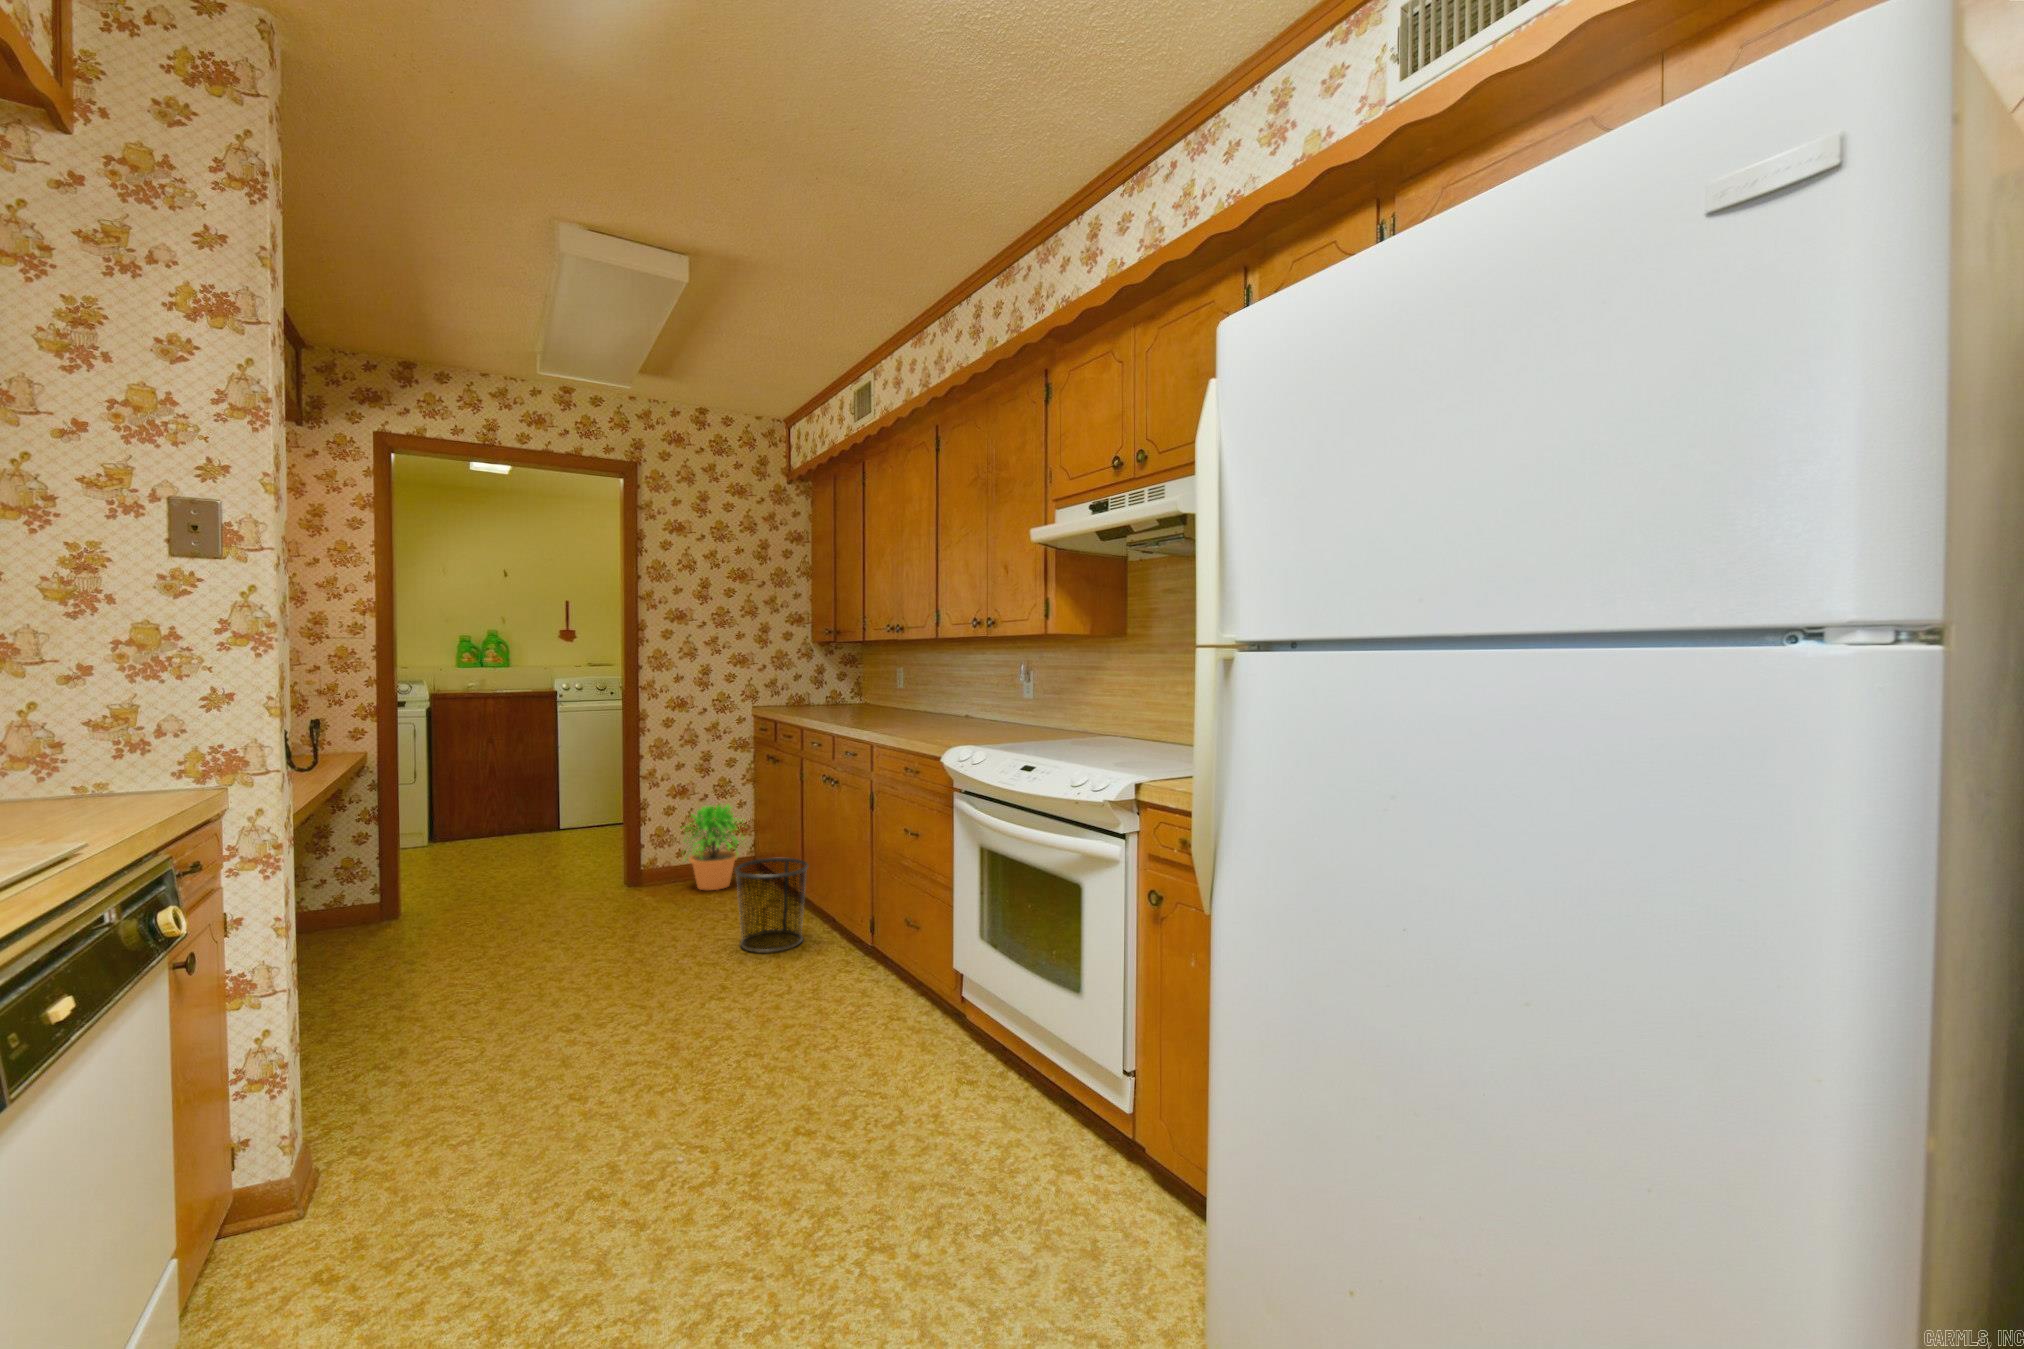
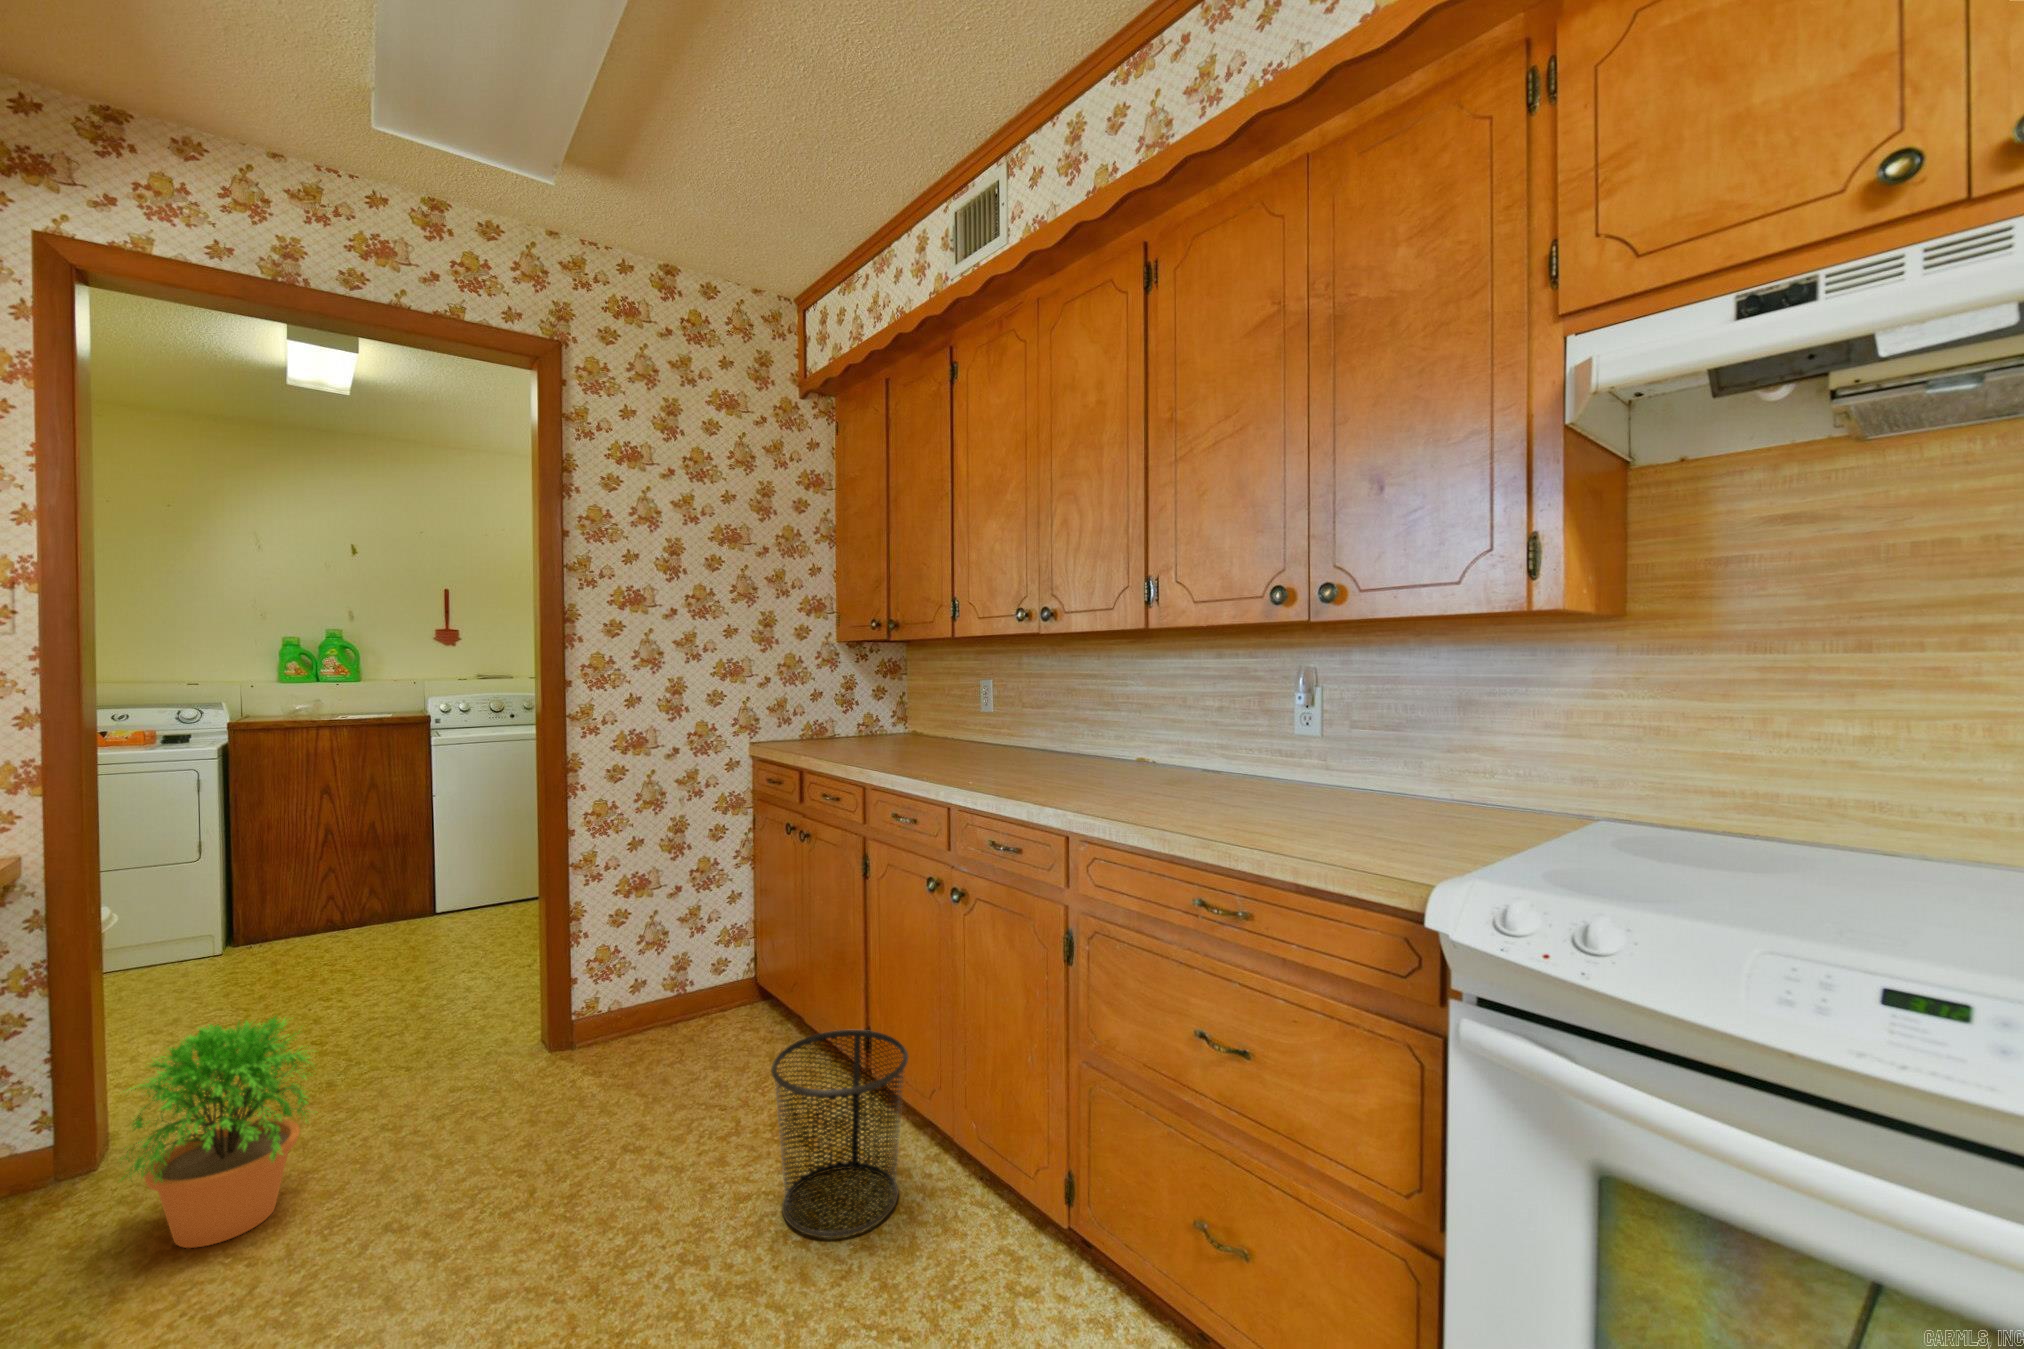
potted plant: present [684,805,743,890] -> present [120,1015,316,1248]

